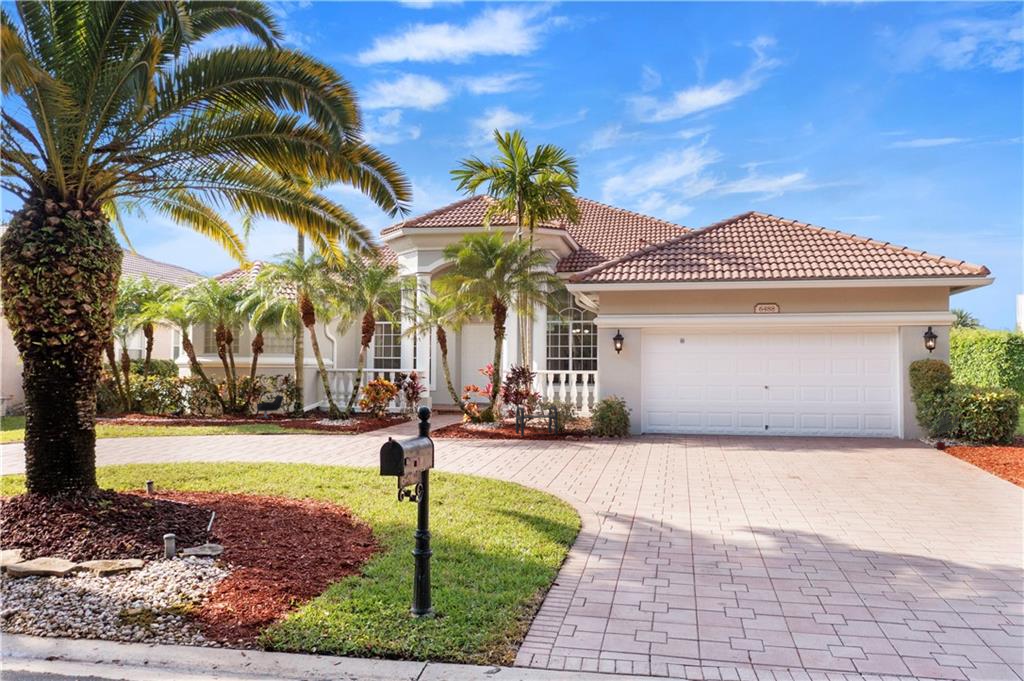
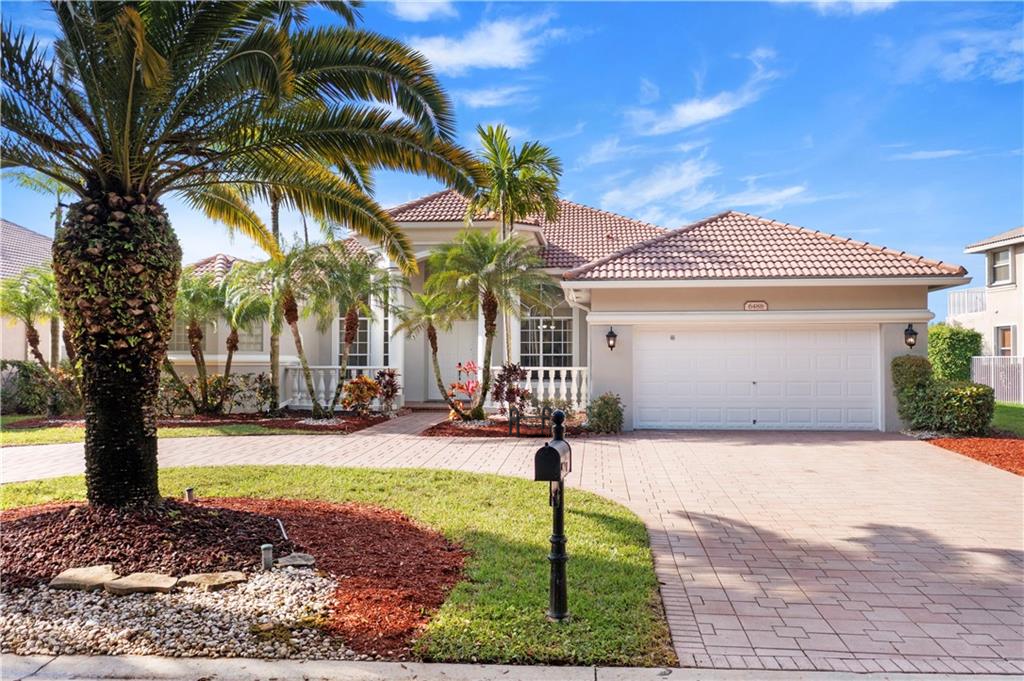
lounge chair: present [257,395,283,418] -> none [216,400,248,425]
potted tree: present [925,411,959,450] -> none [906,404,941,442]

